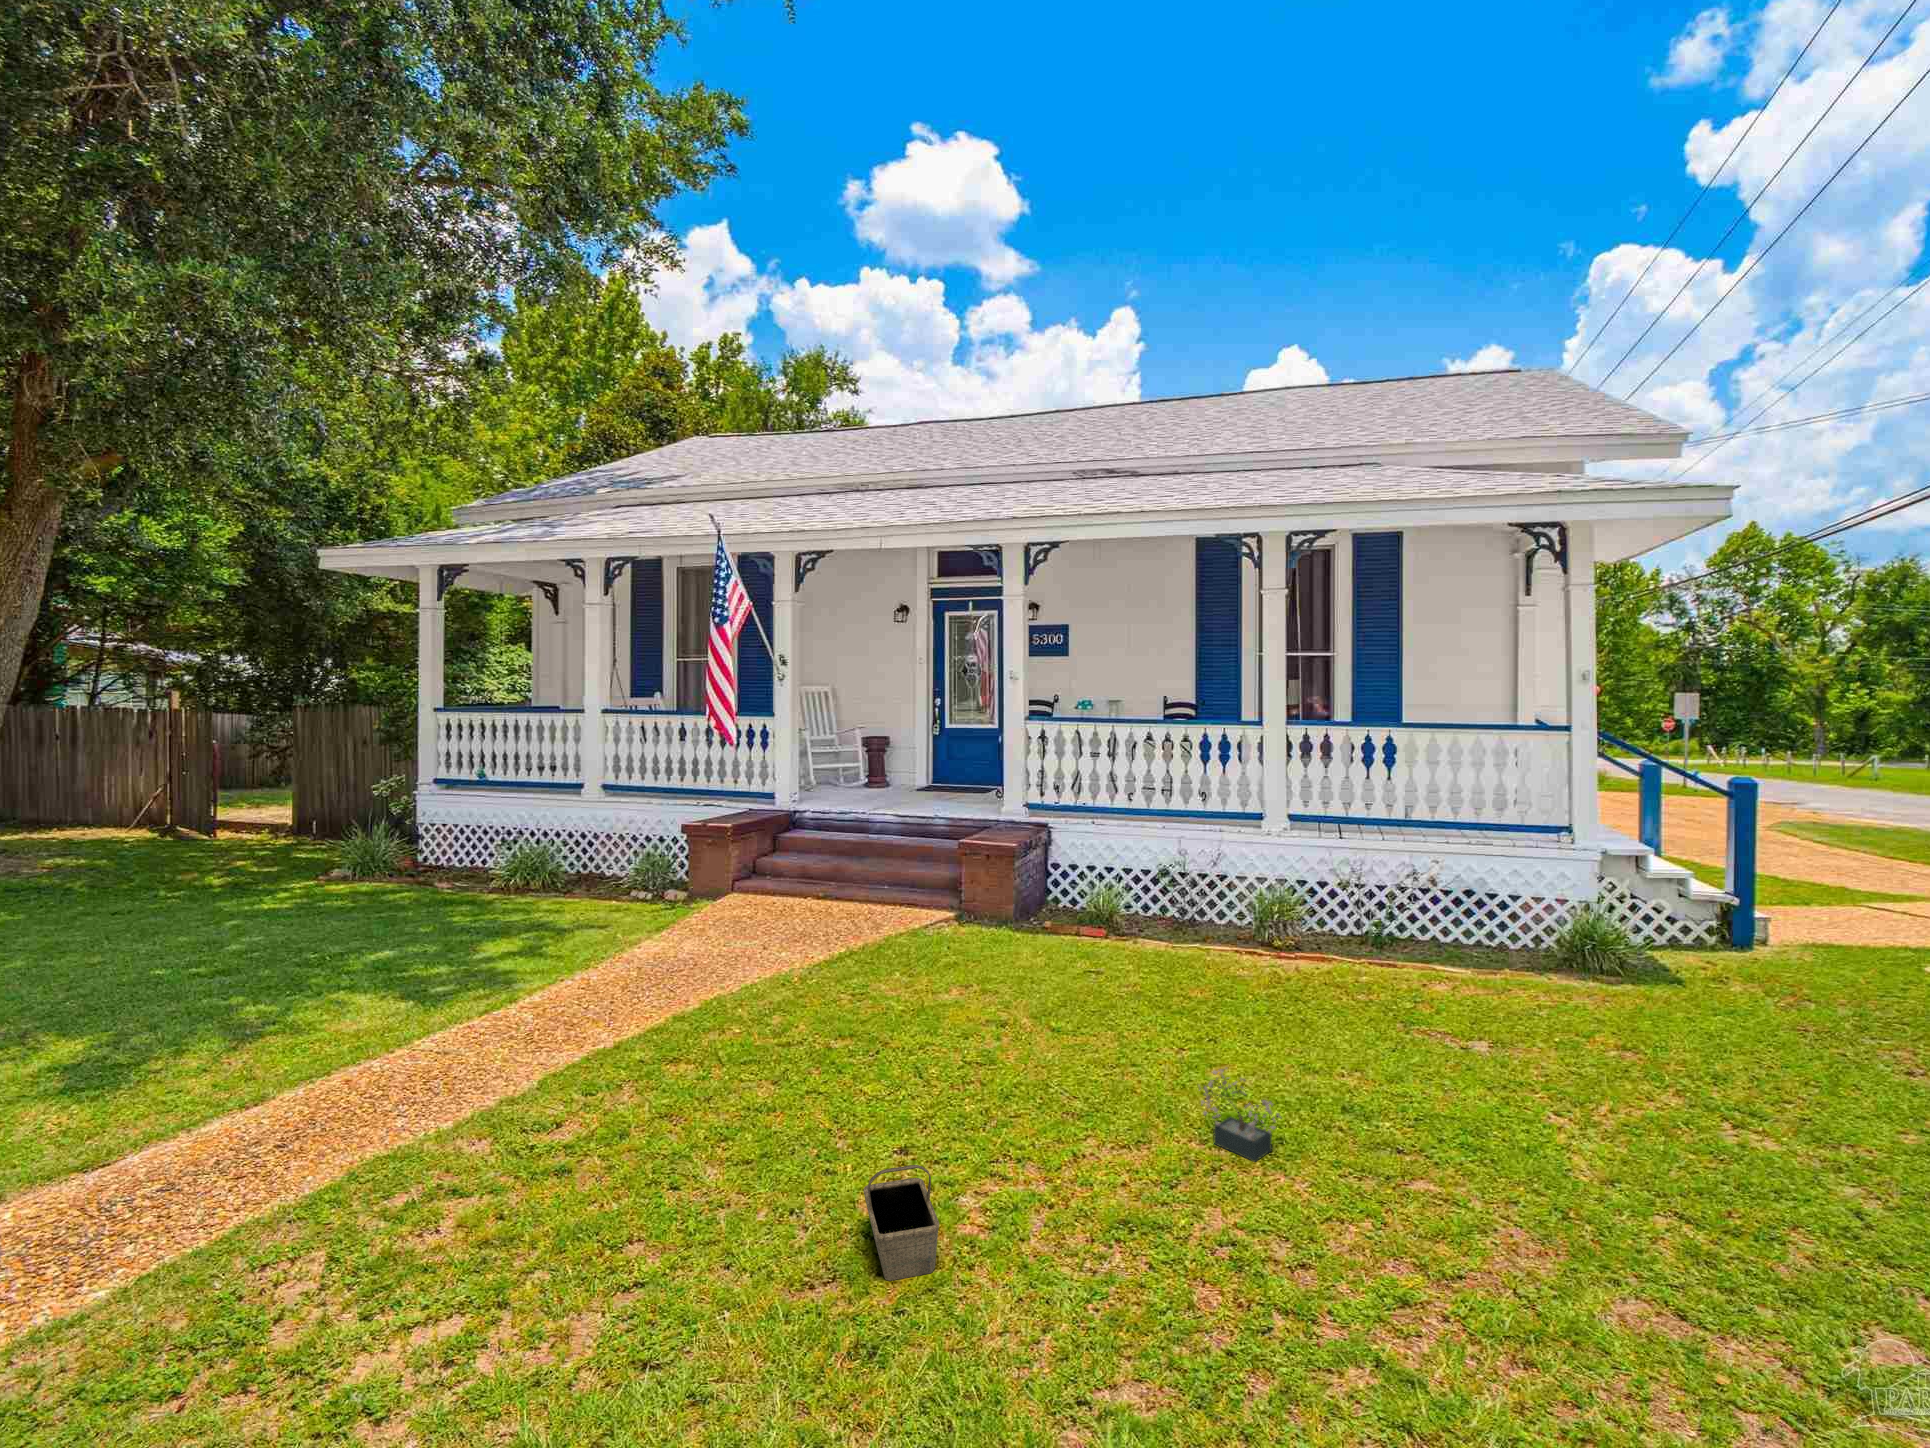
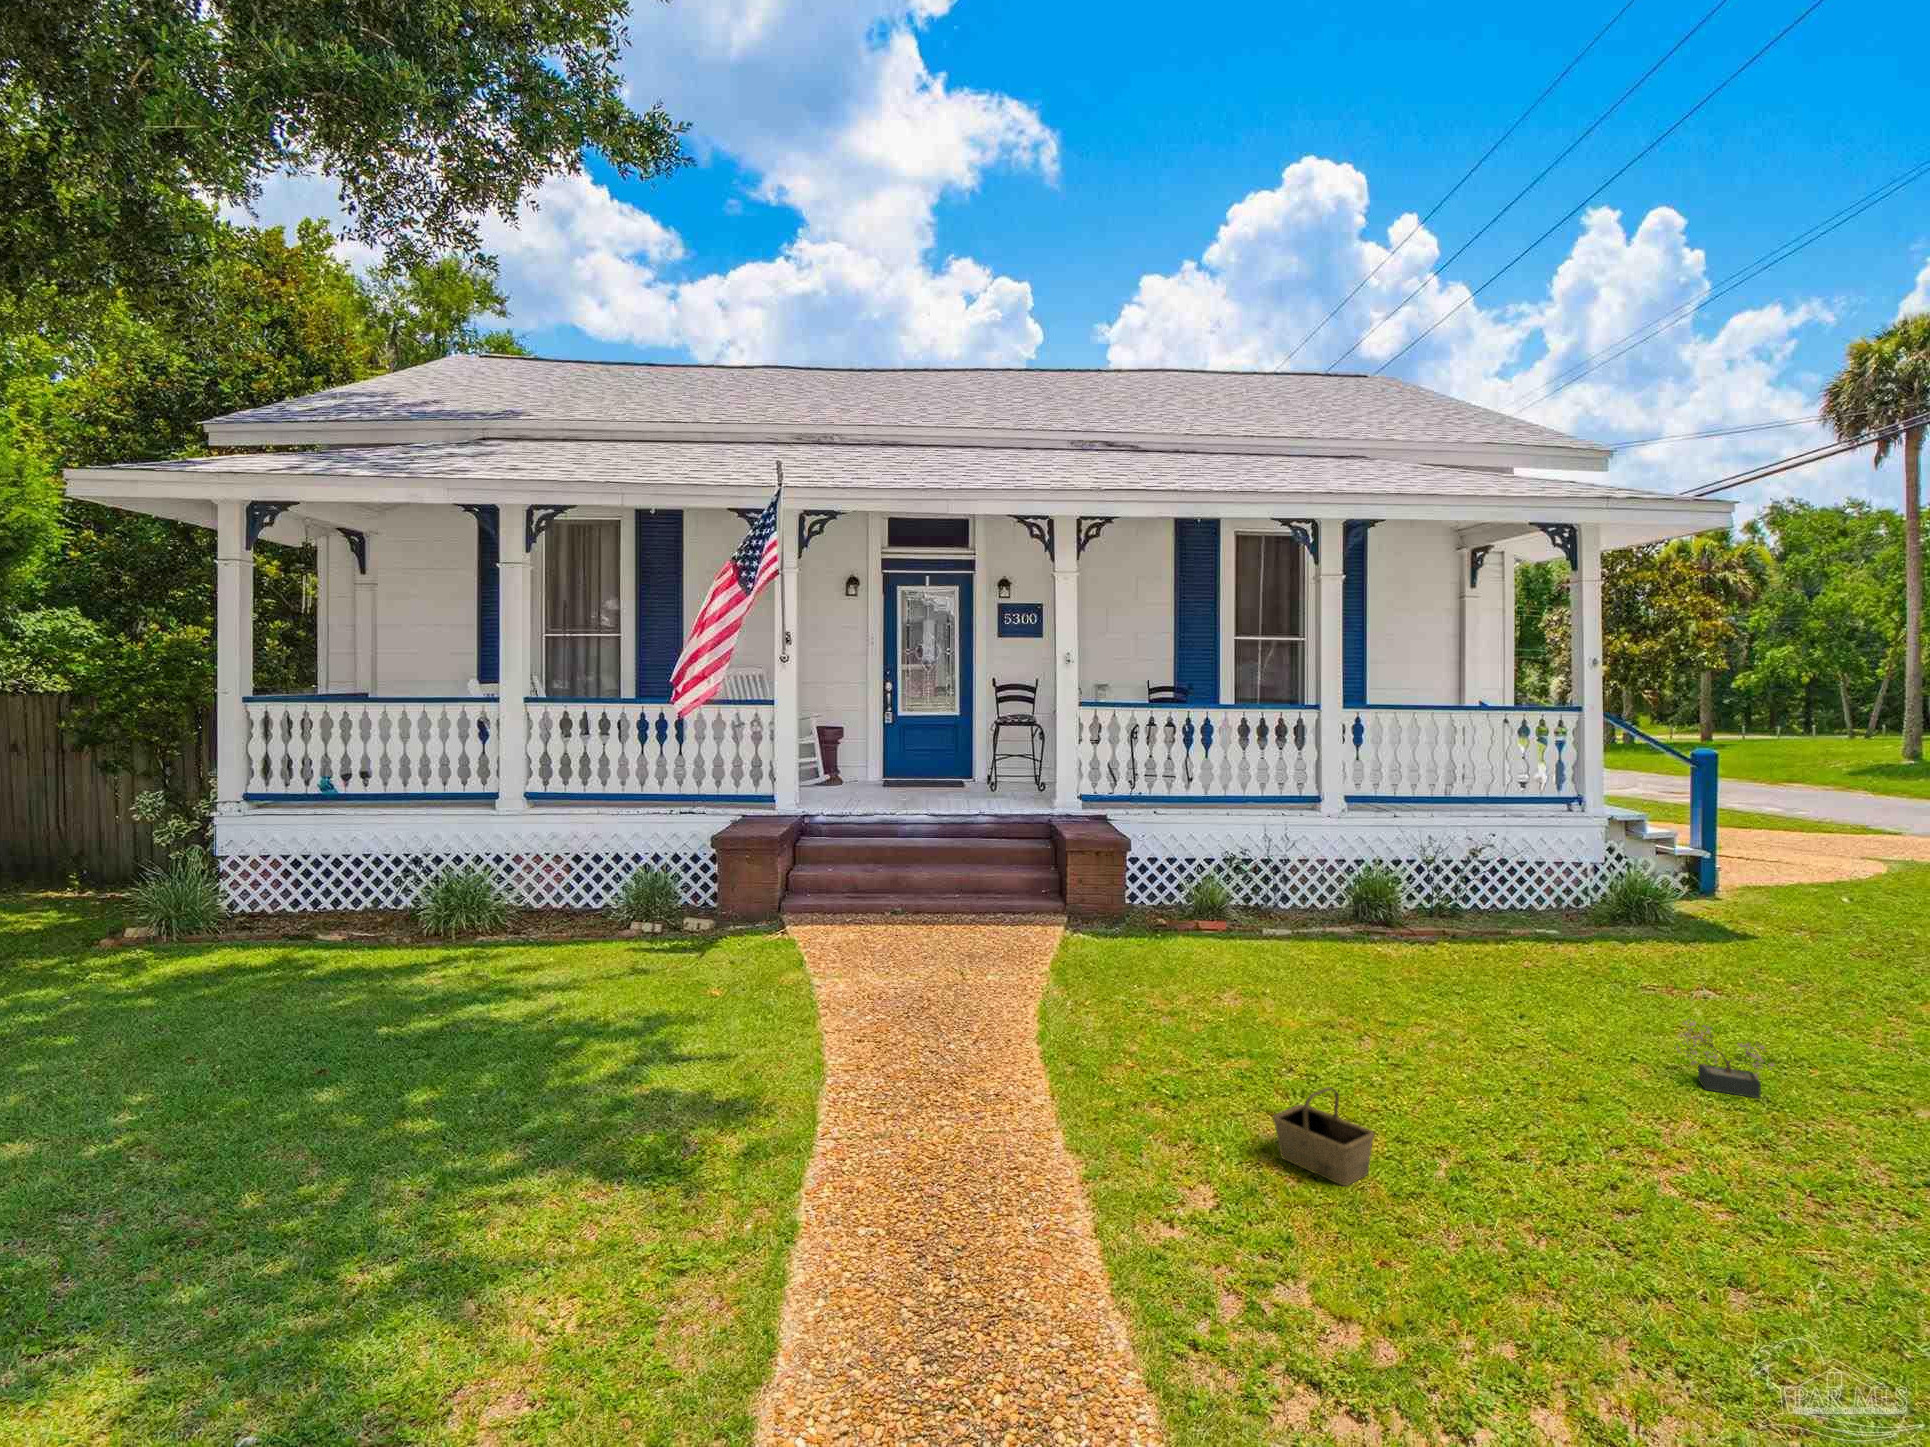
basket: present [864,1165,939,1281] -> present [1273,1087,1374,1186]

